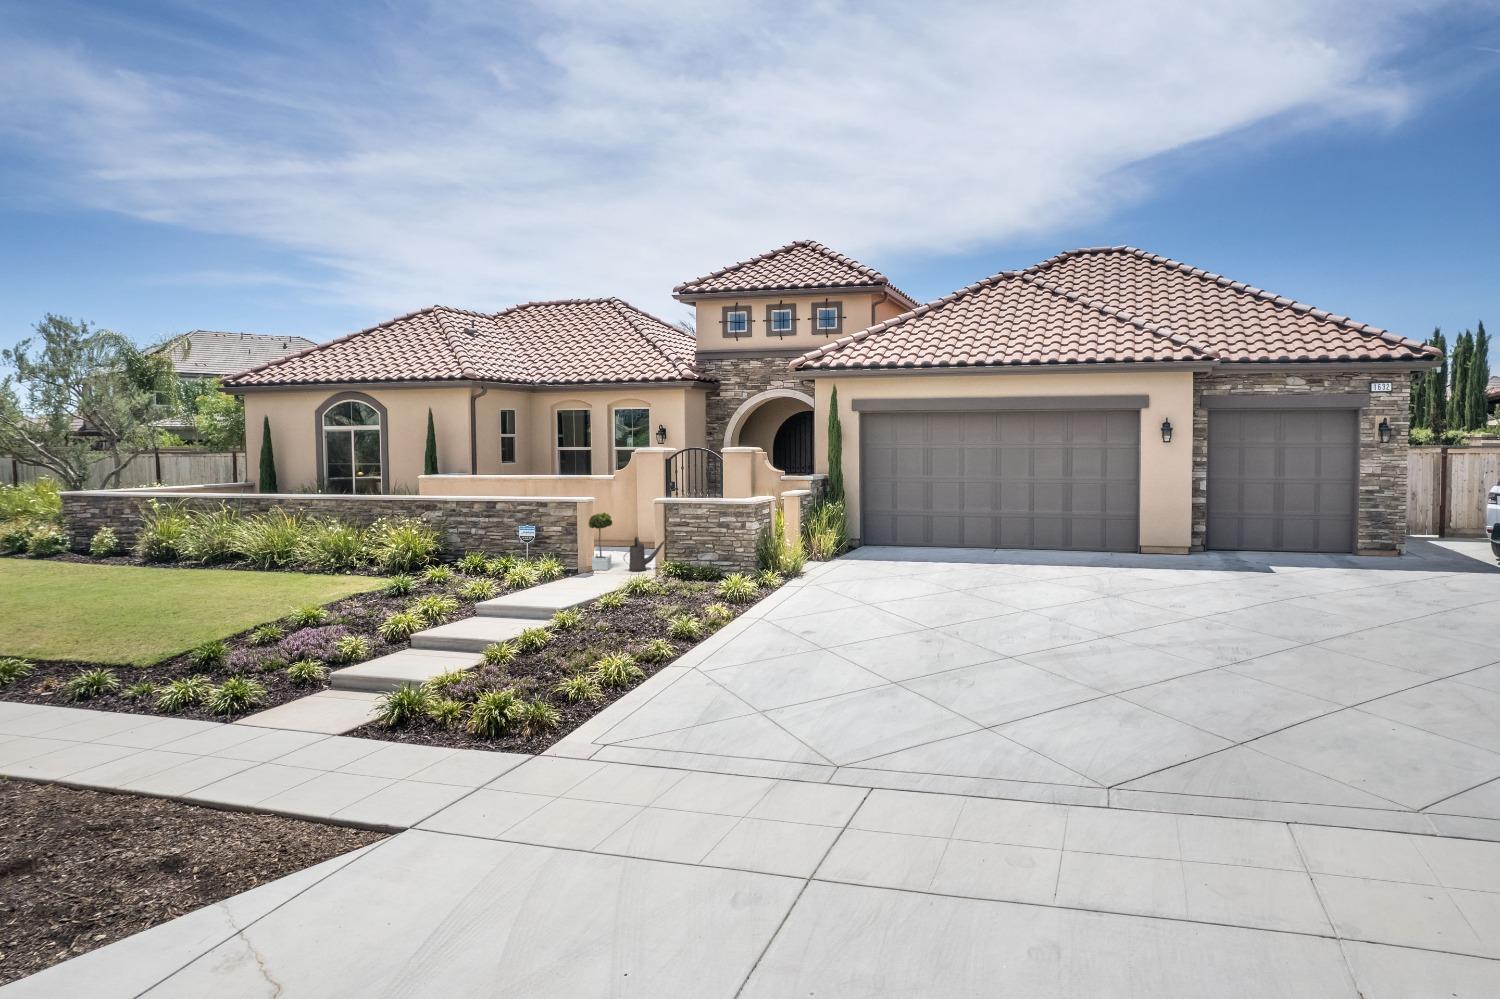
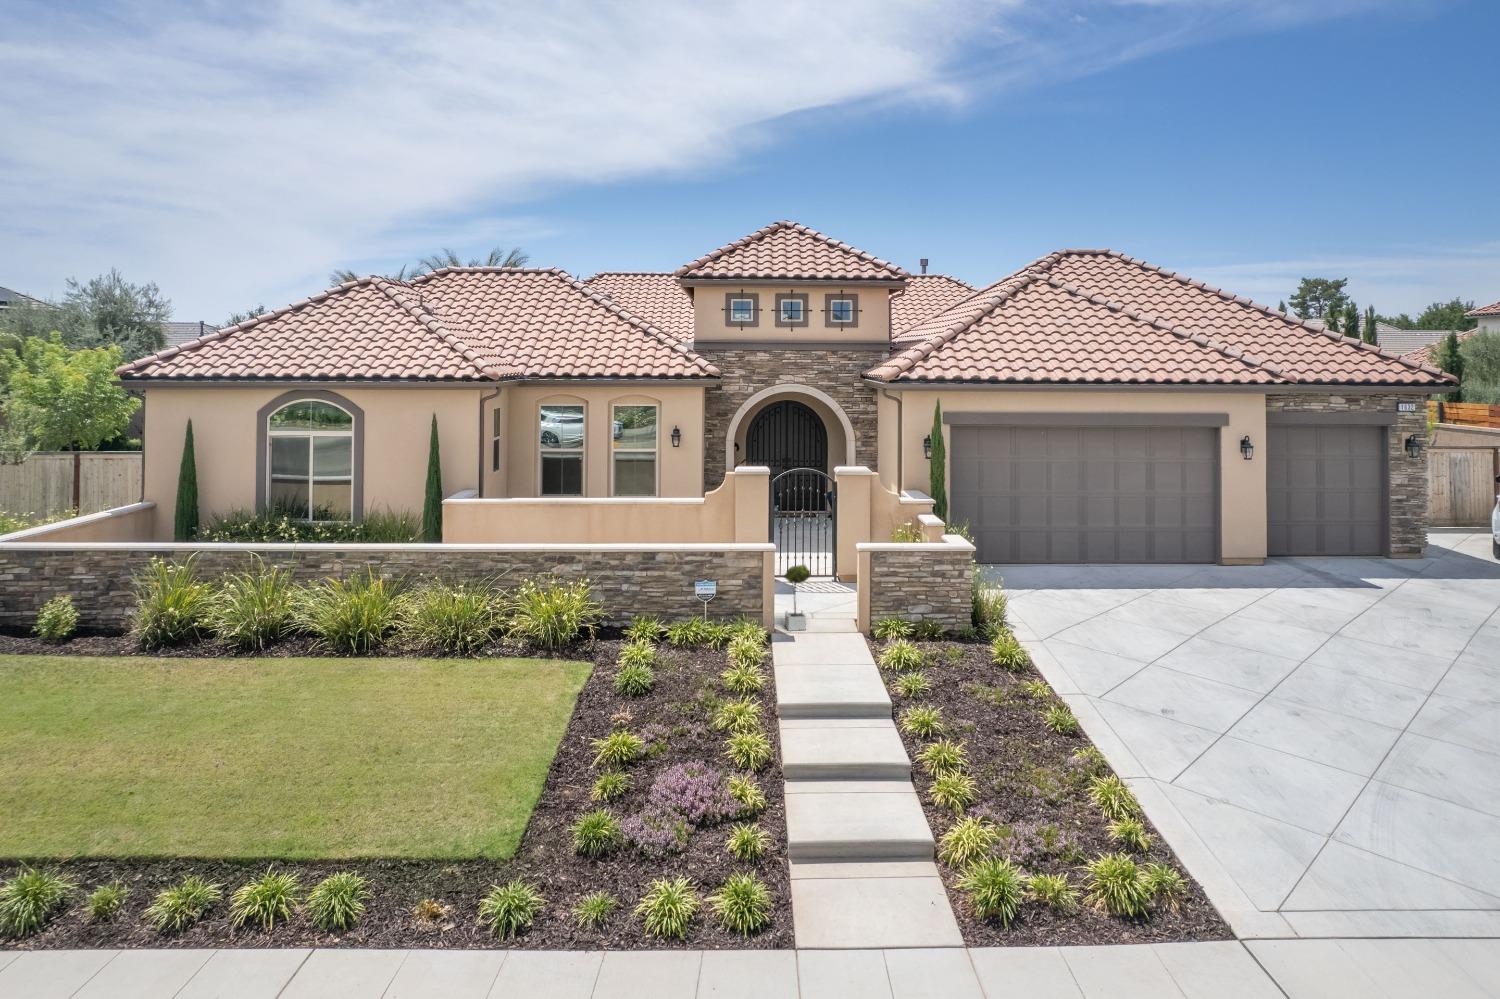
watering can: present [623,537,664,571] -> none [827,590,865,631]

